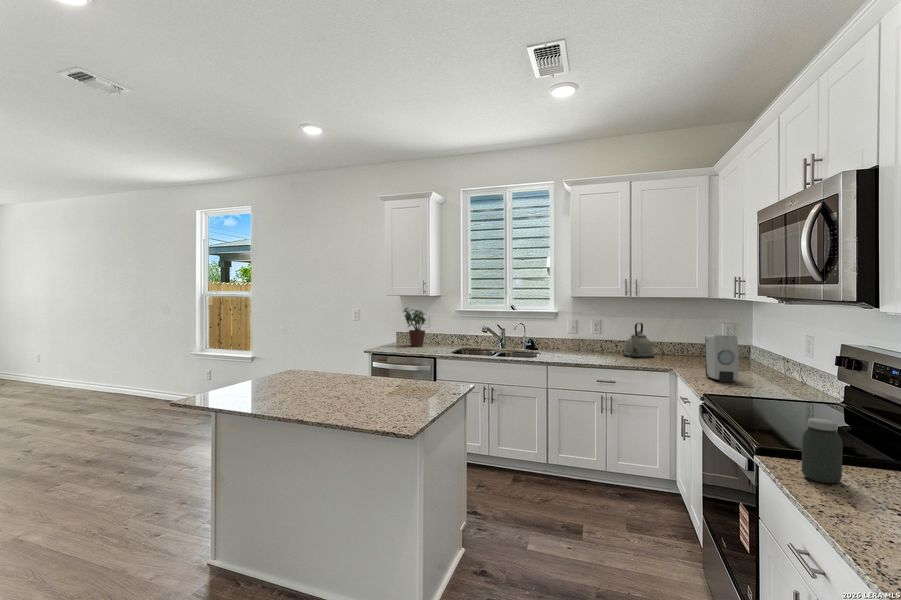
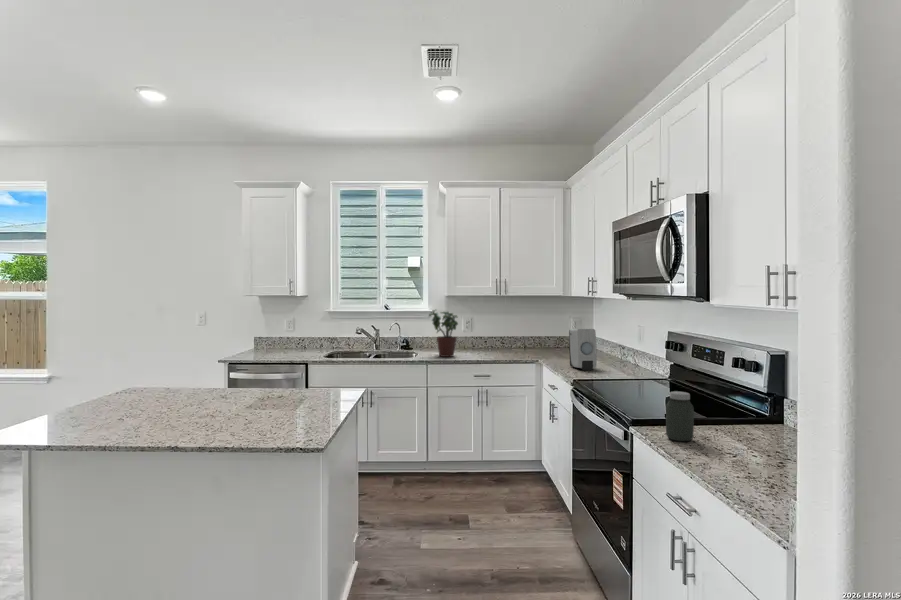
potted plant: present [403,308,426,347] -> present [429,310,458,357]
kettle: present [623,323,654,358] -> none [493,320,521,352]

